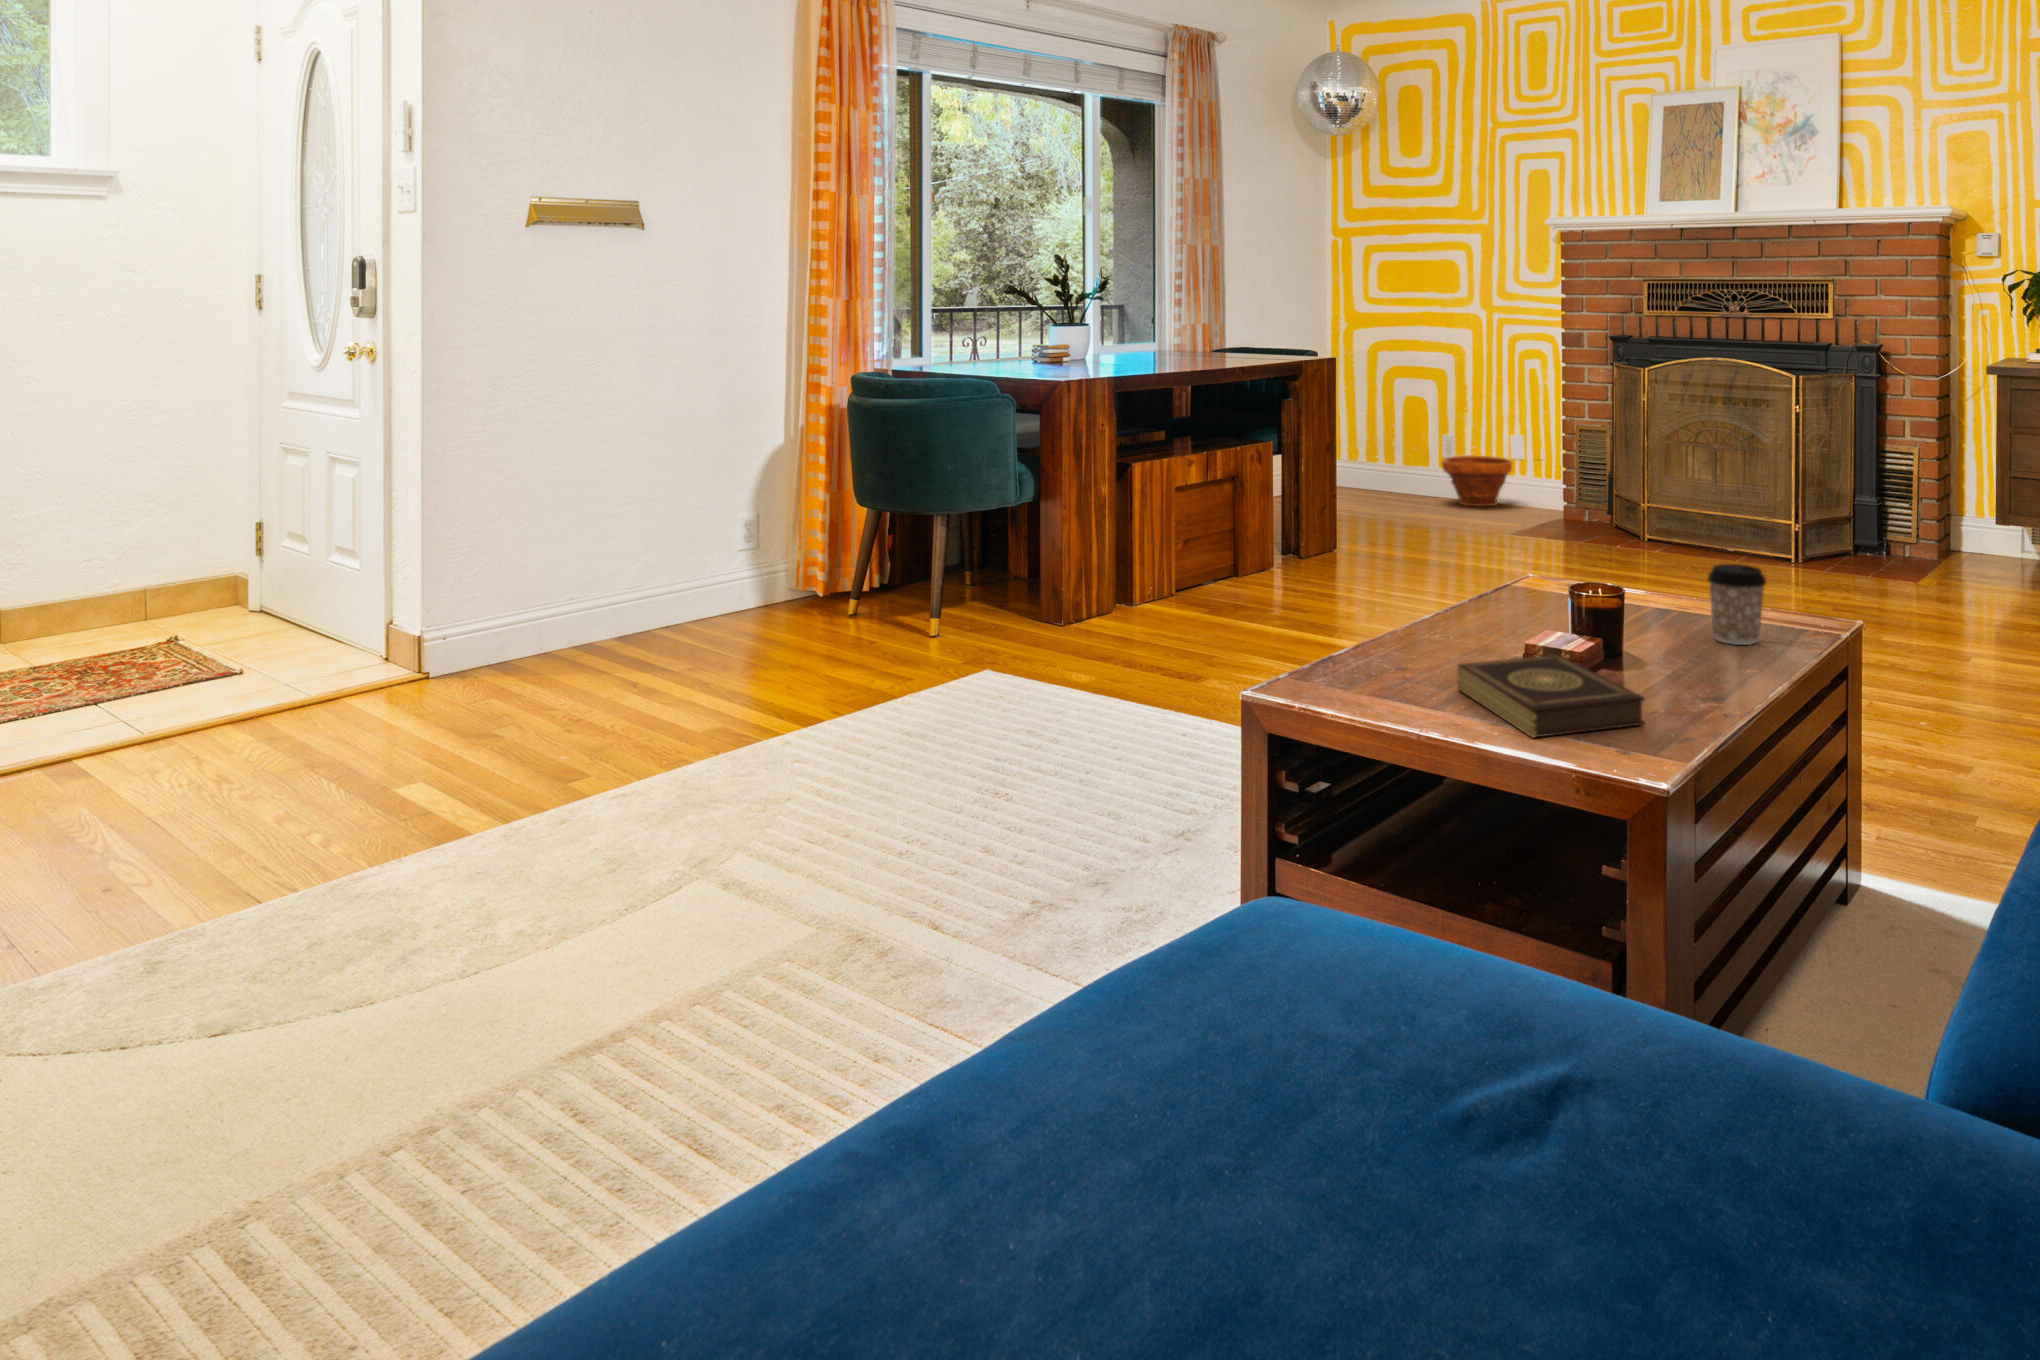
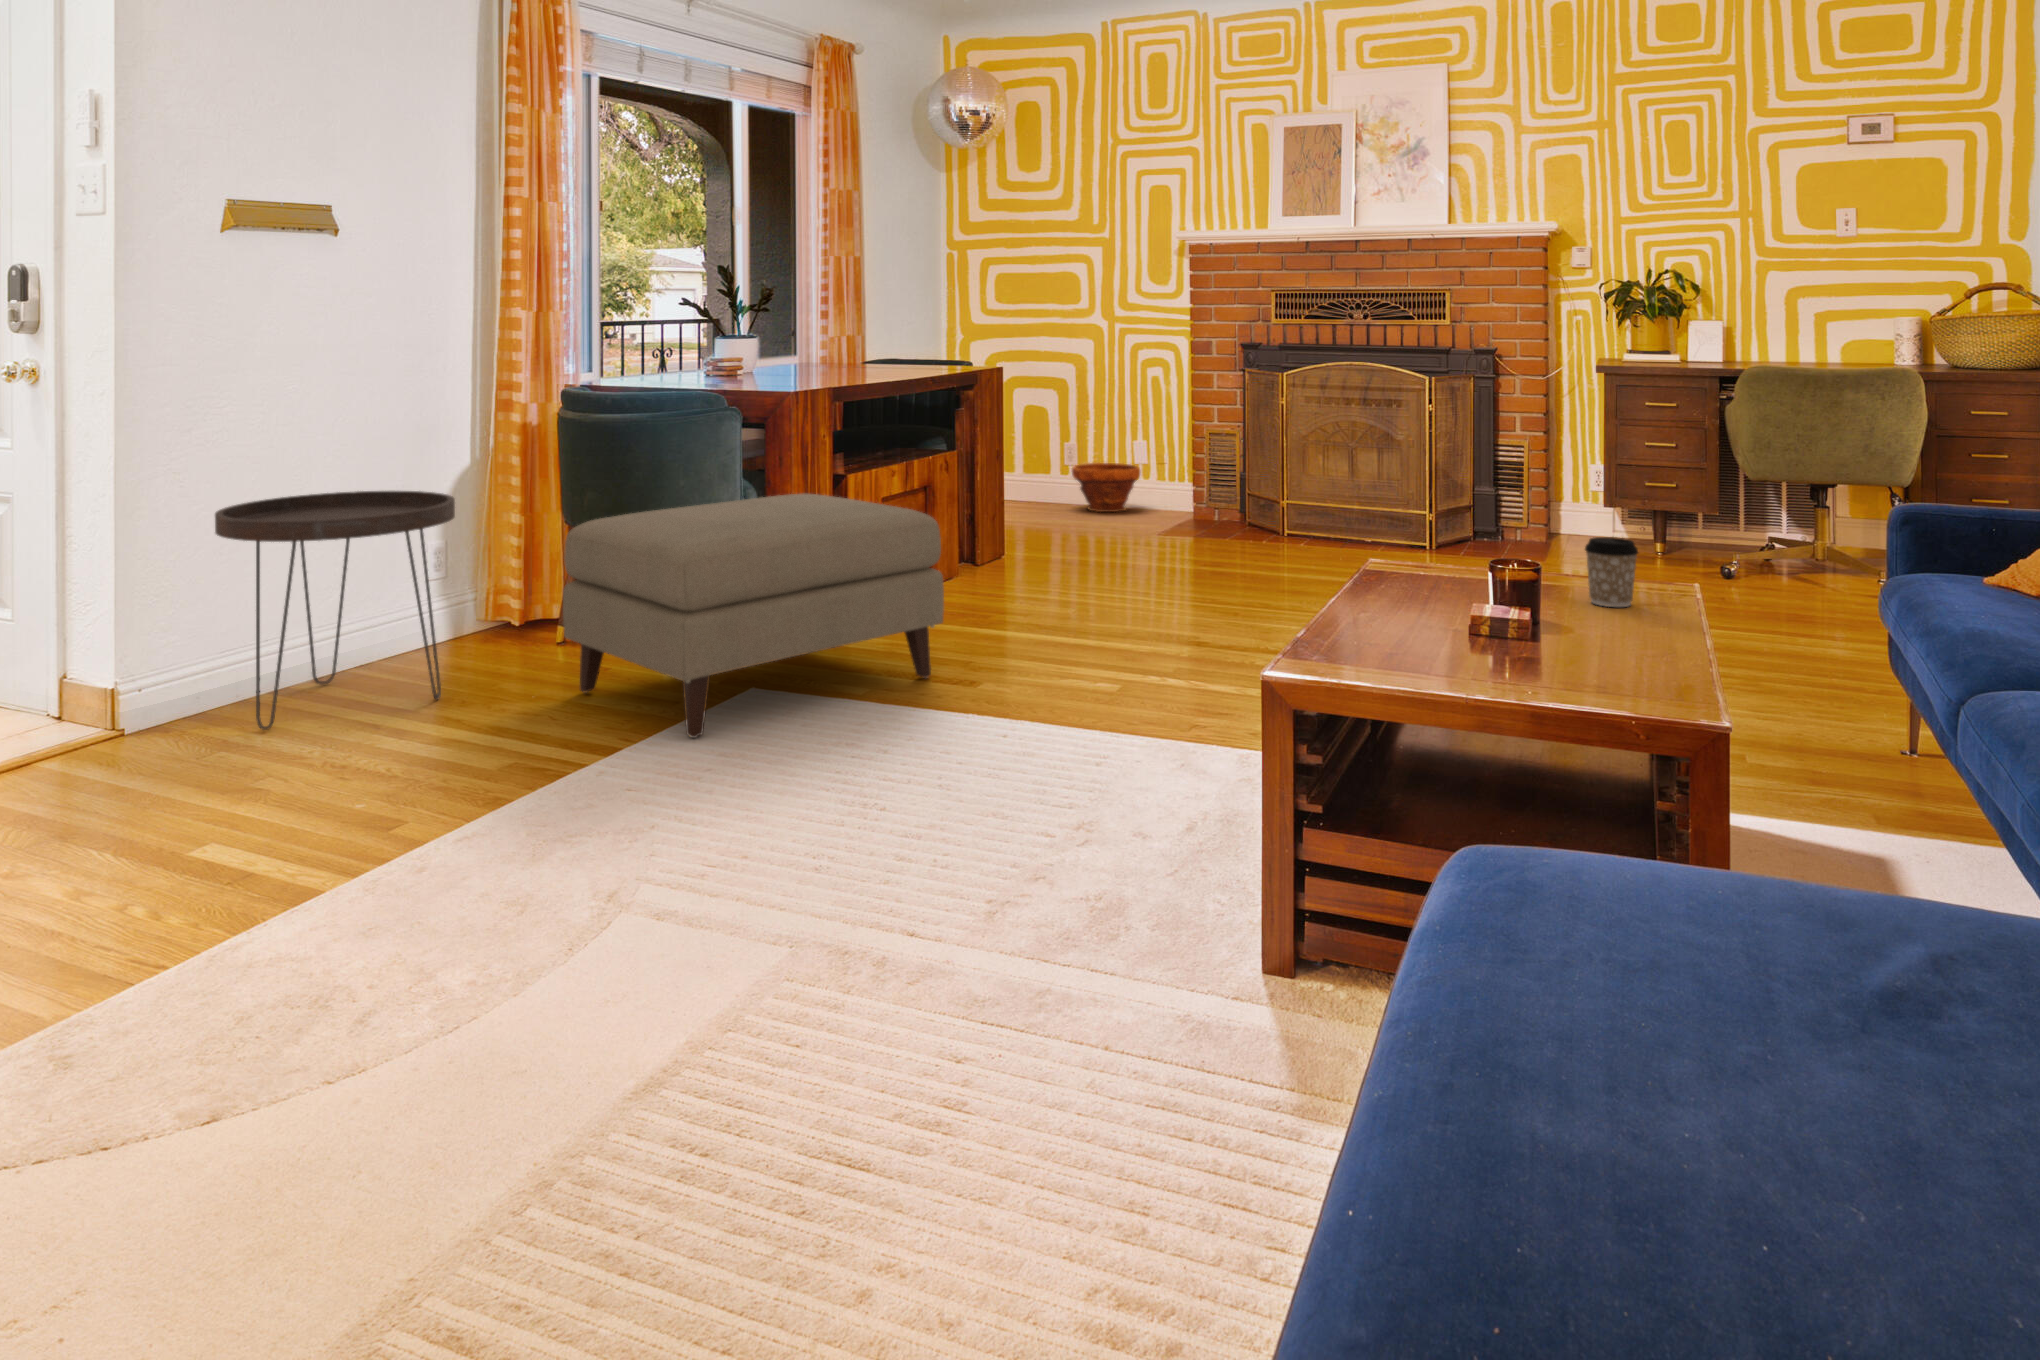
side table: none [498,466,721,682] -> present [215,491,455,730]
ottoman: none [807,481,1169,716] -> present [563,493,944,738]
book: present [1457,655,1645,738] -> none [1444,620,1636,688]

